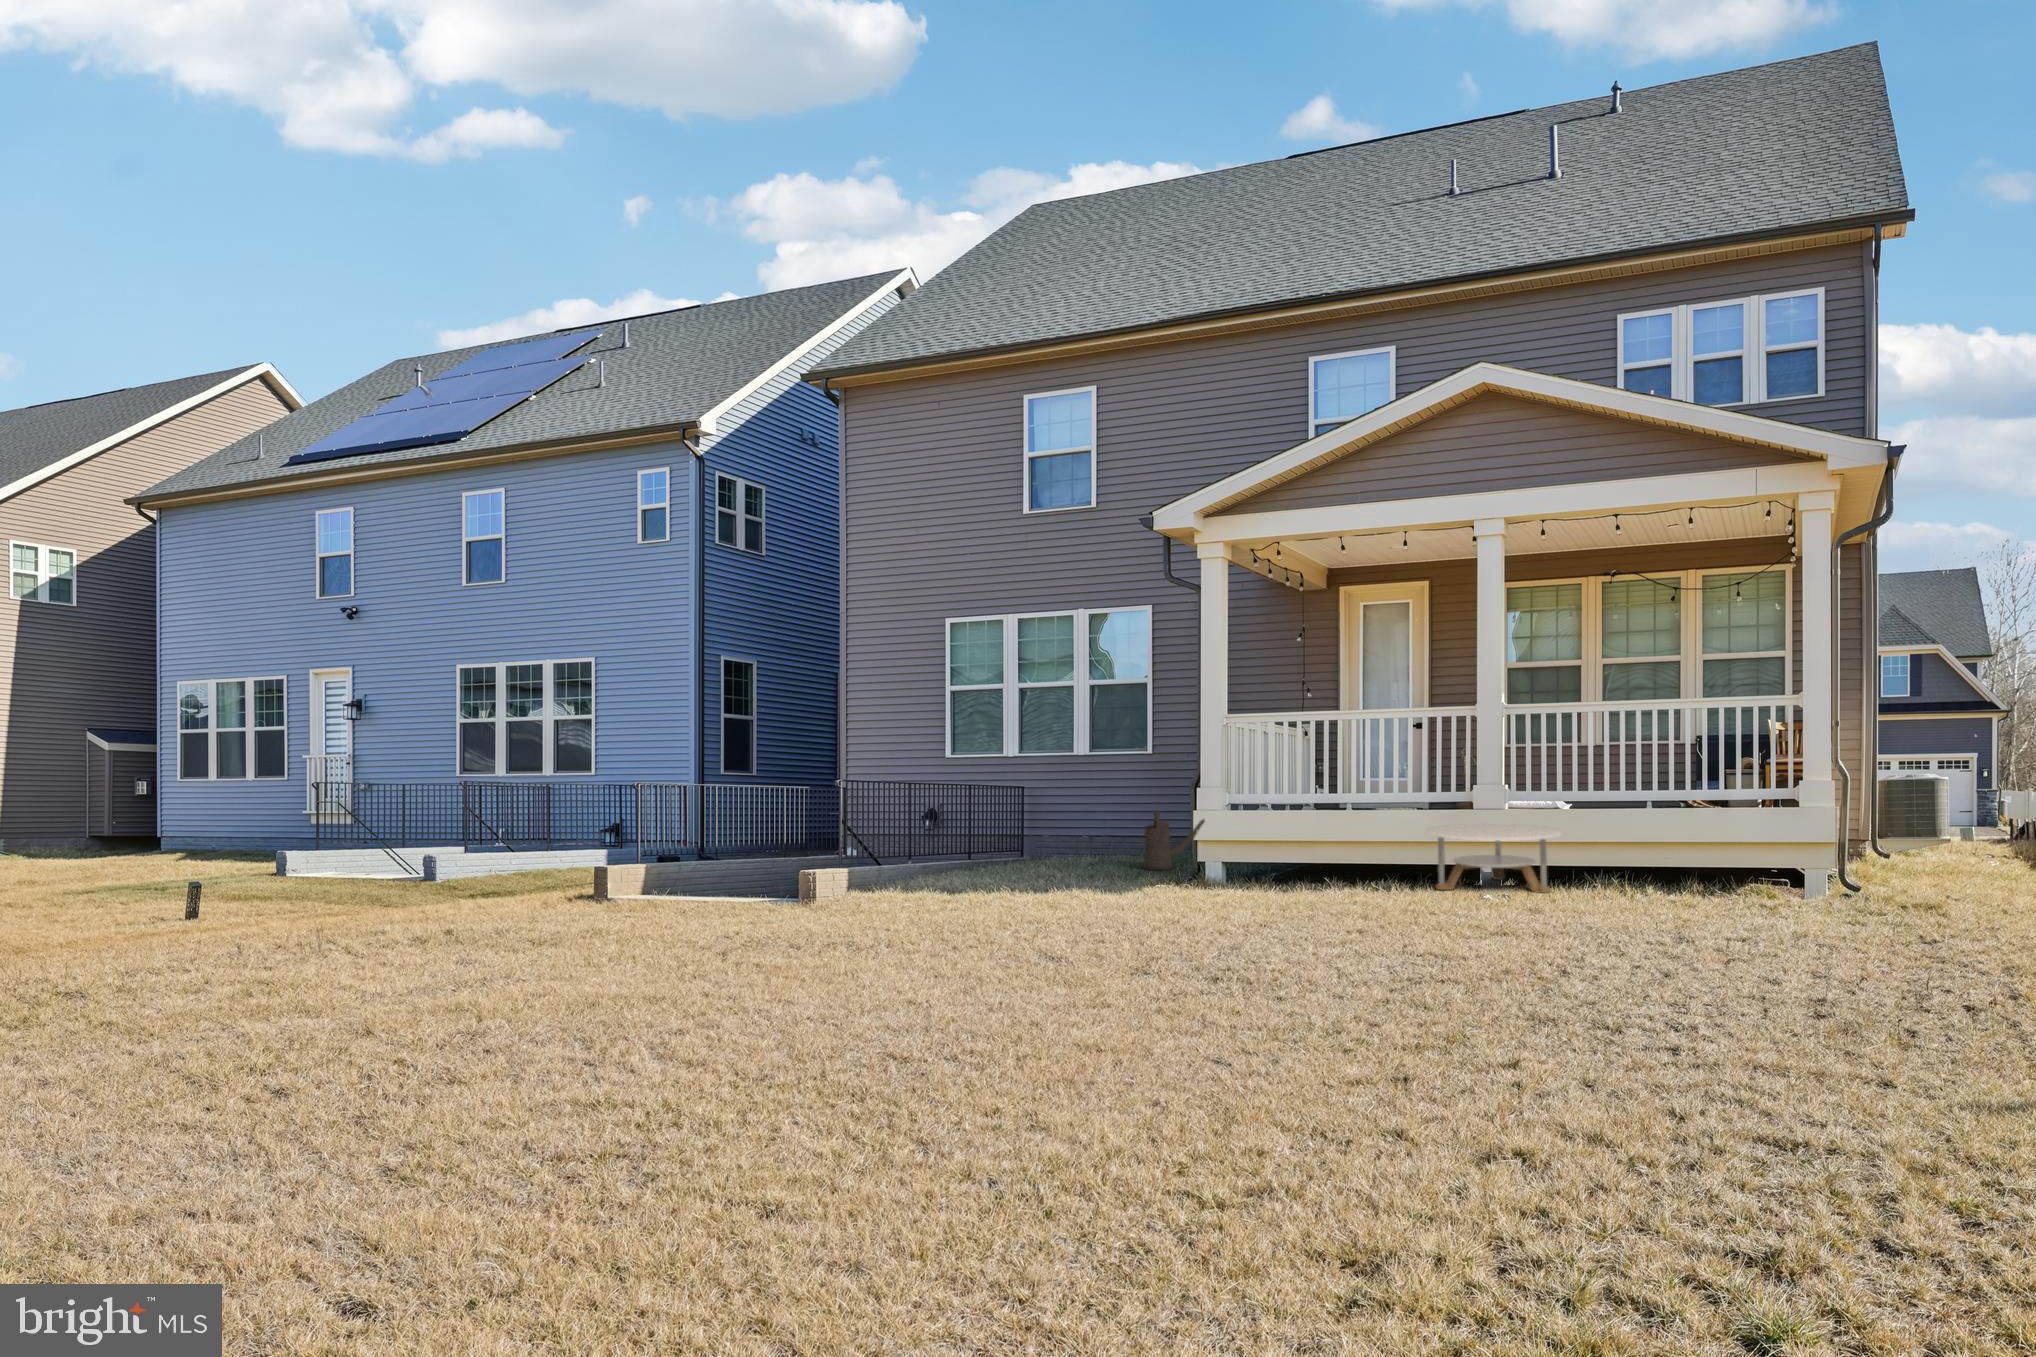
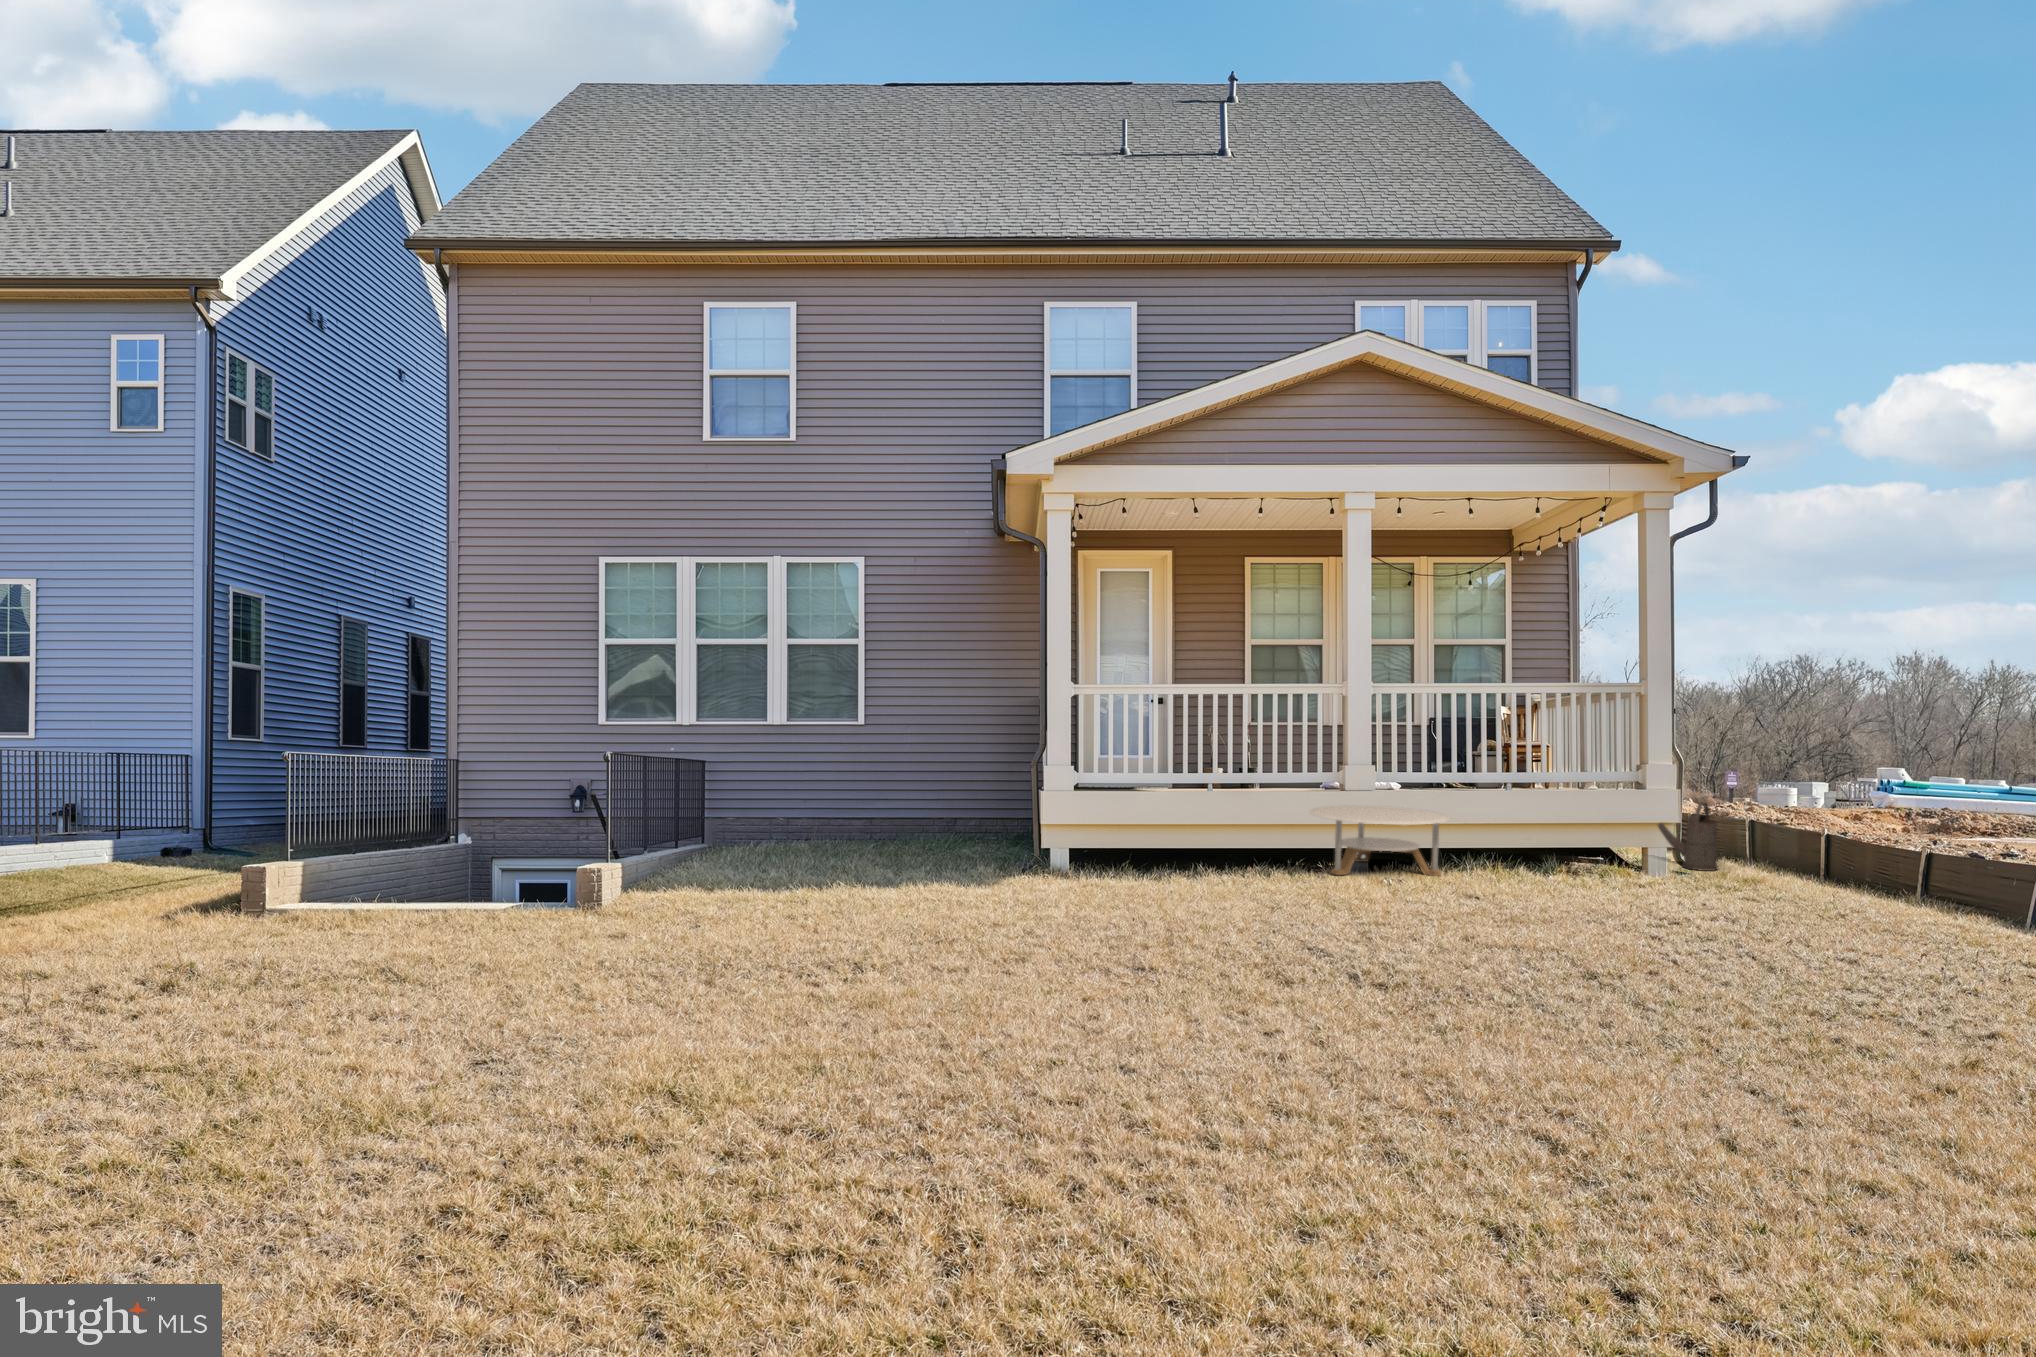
watering can: present [1136,810,1205,870] -> present [1658,803,1729,871]

